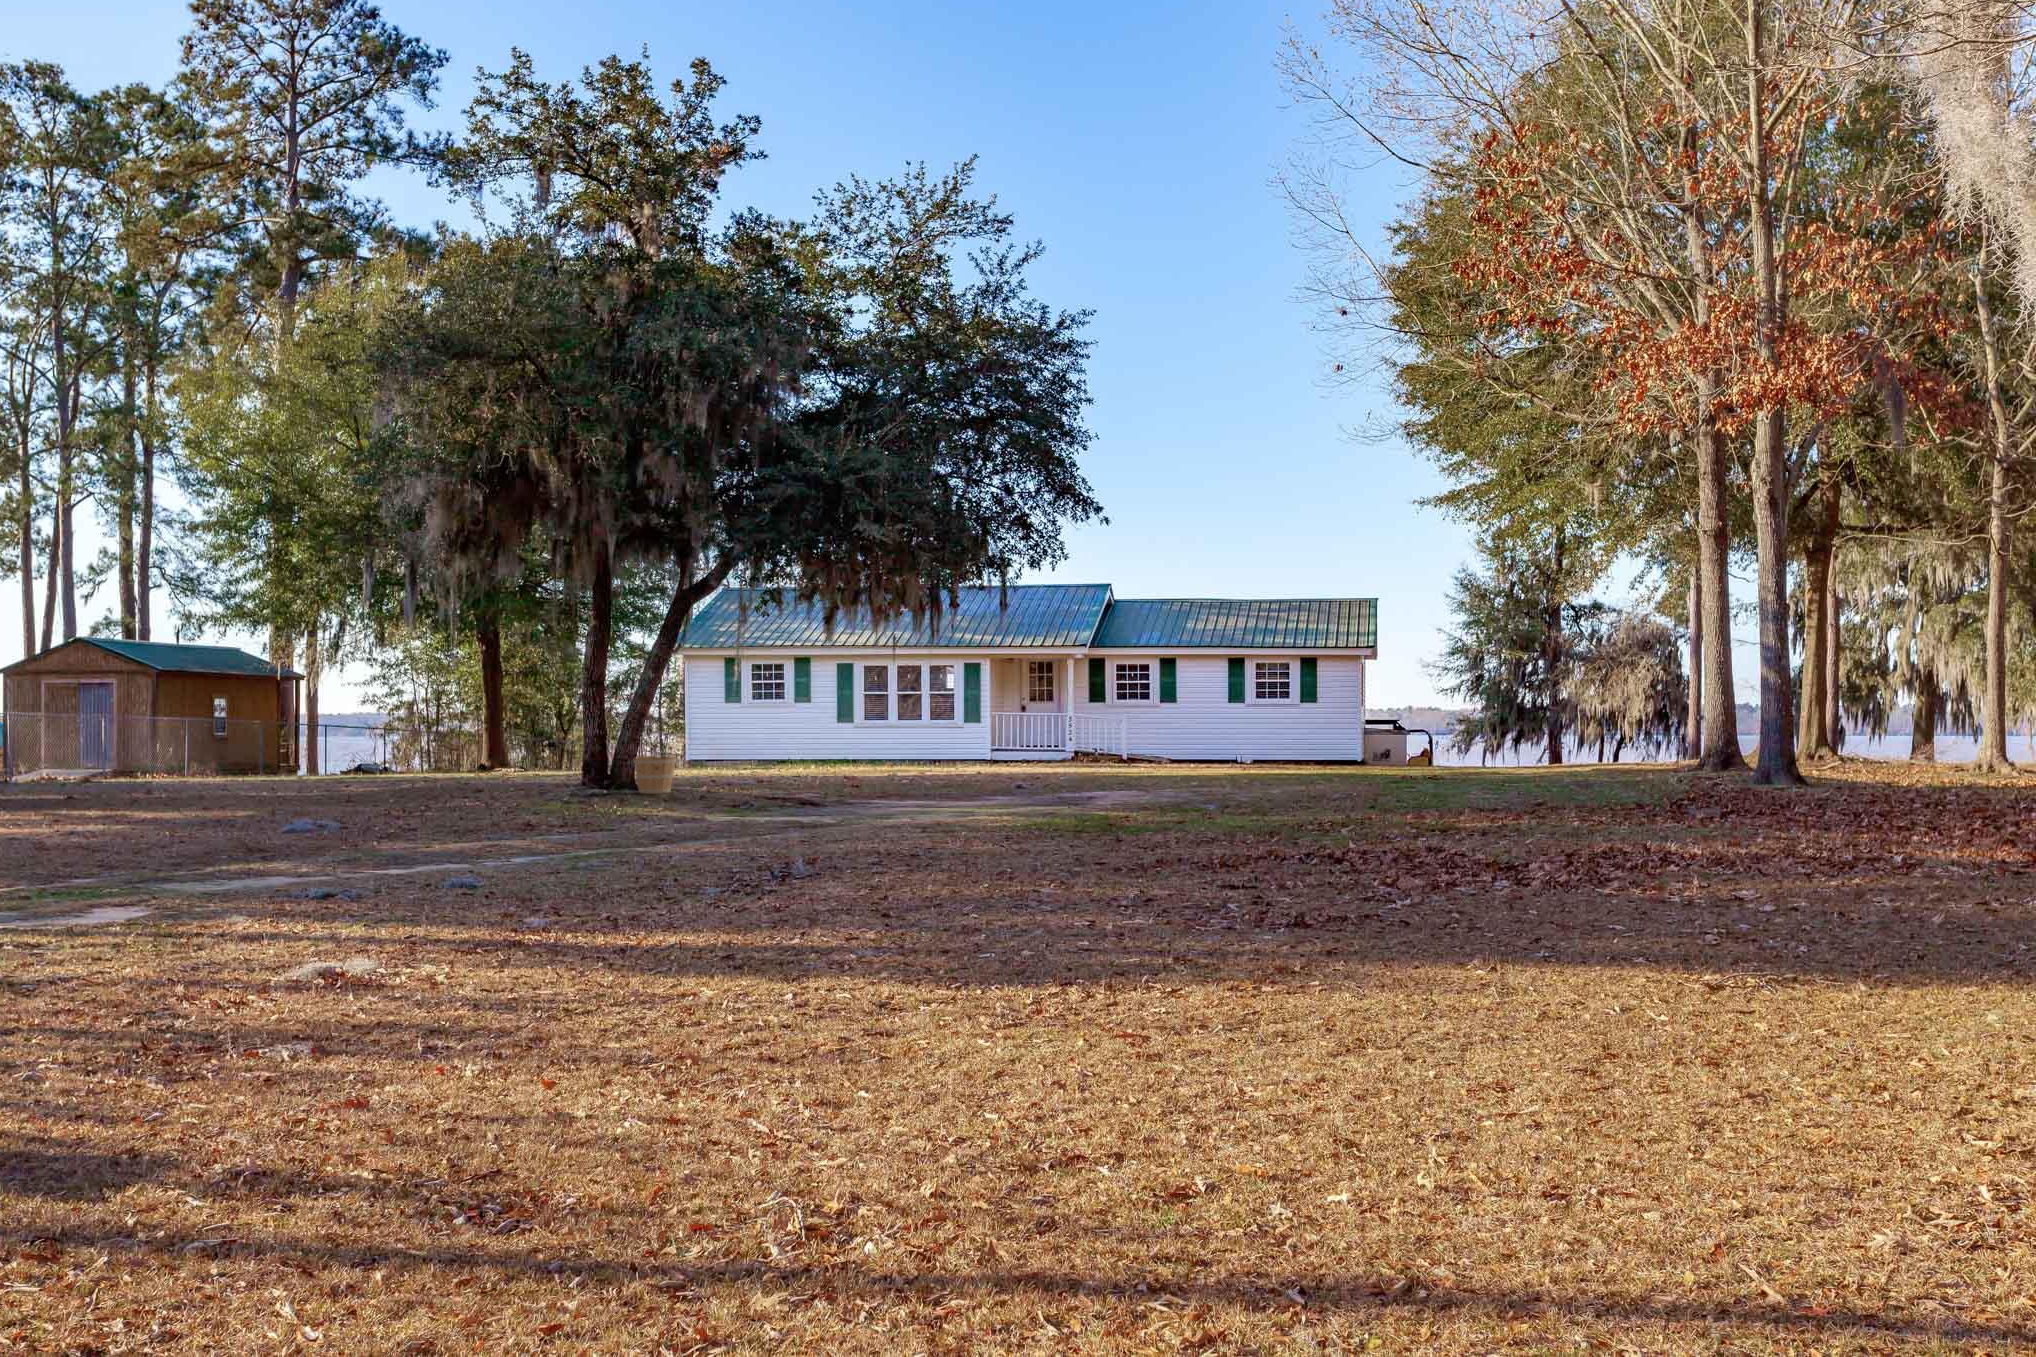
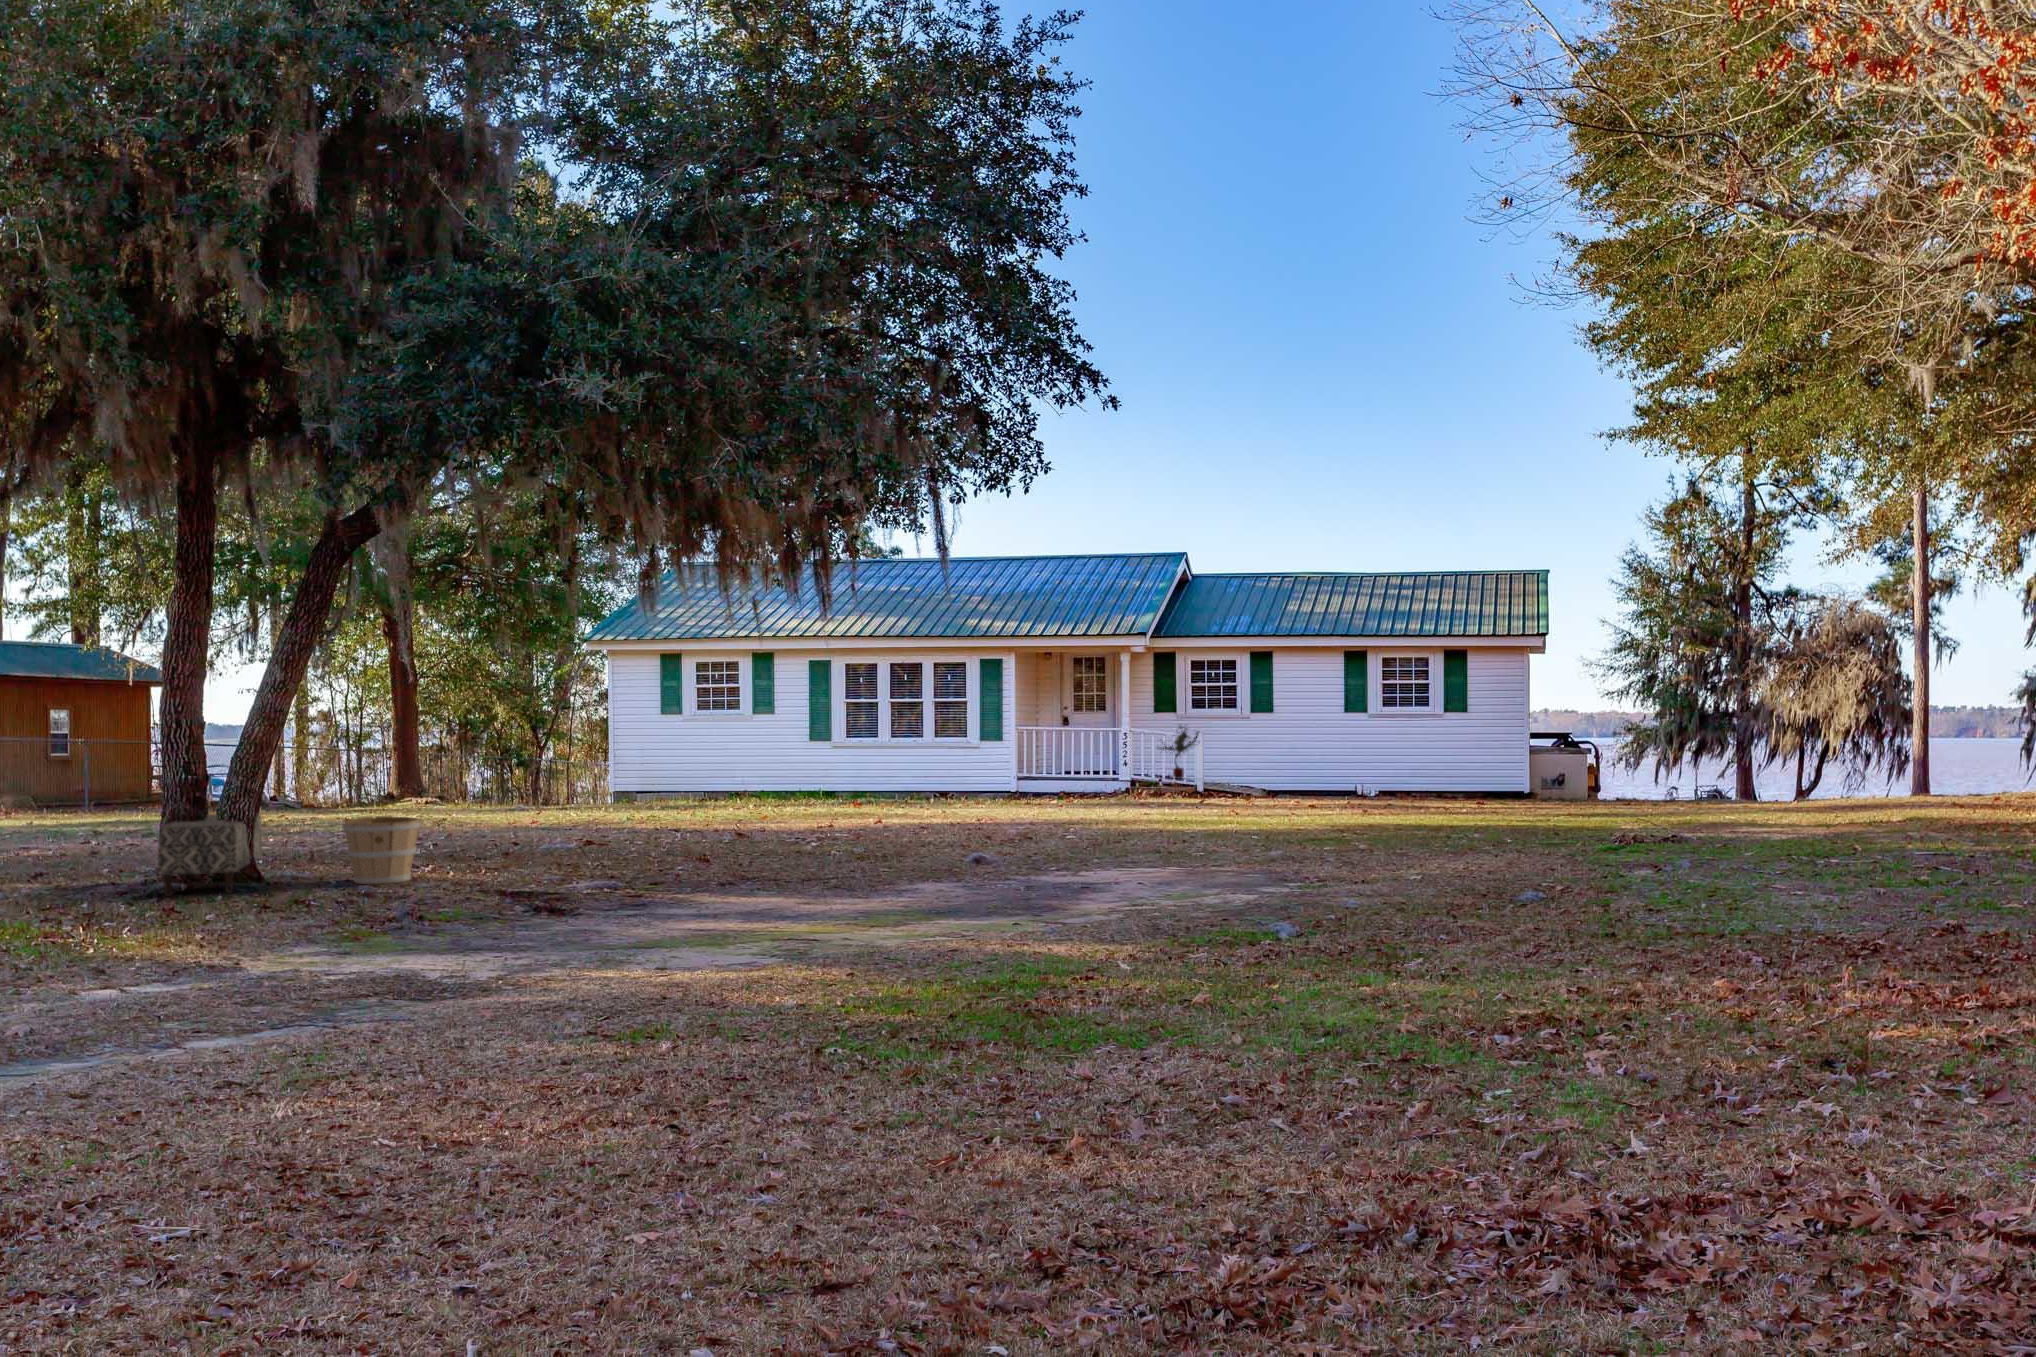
potted tree: none [1093,710,1126,750] -> present [1159,726,1200,779]
bench: none [538,754,584,798] -> present [158,813,262,896]

